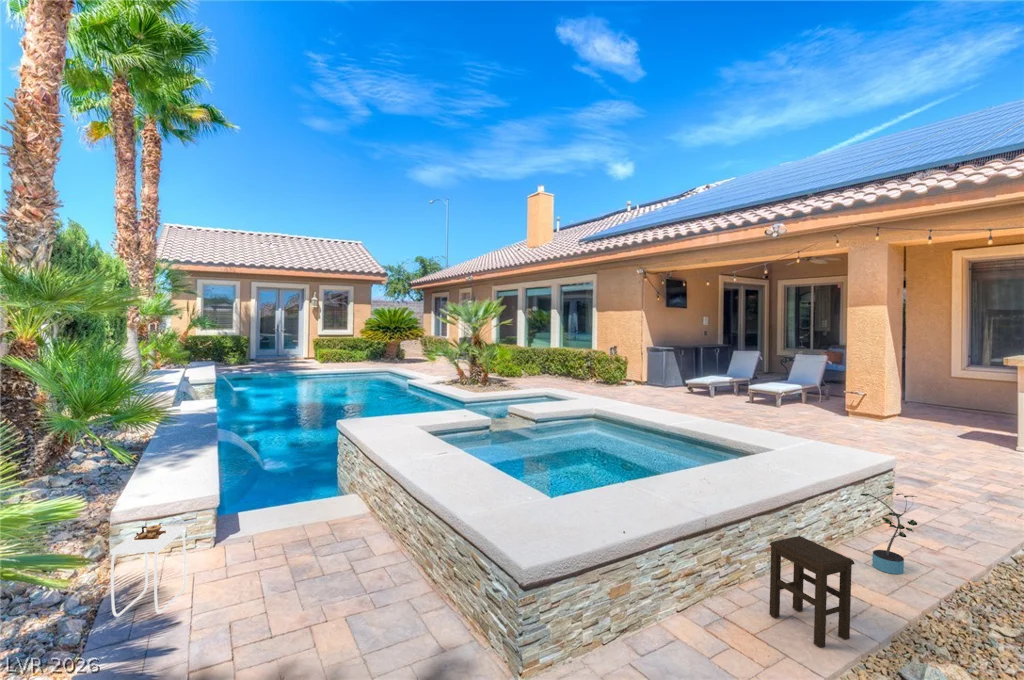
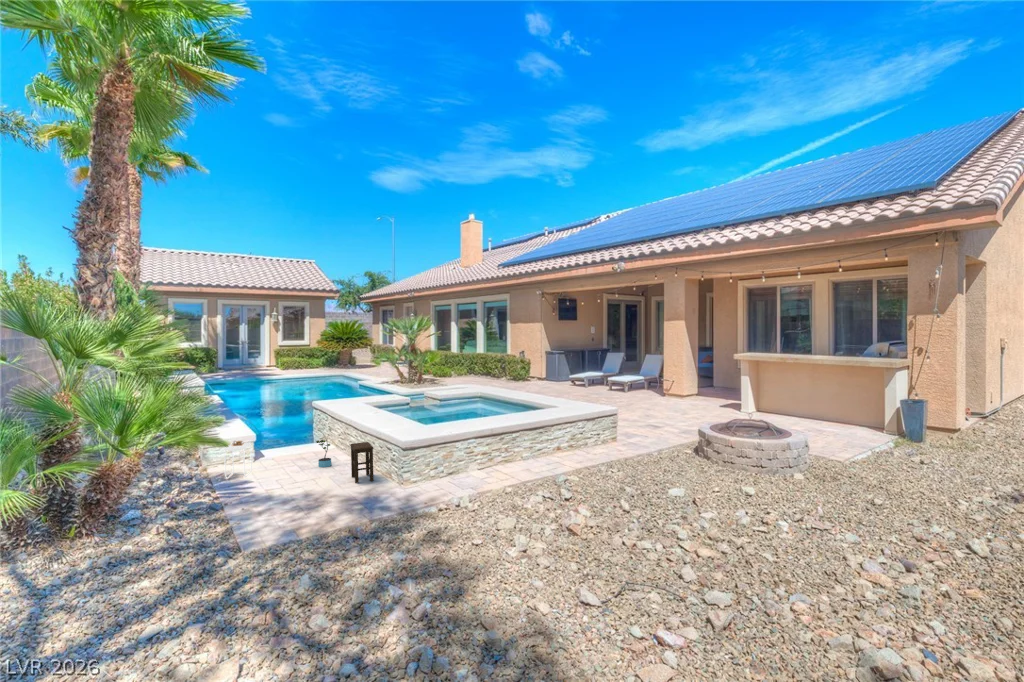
potted plant: present [861,486,917,574] -> present [316,426,331,467]
stool: present [769,536,854,648] -> present [350,442,374,483]

